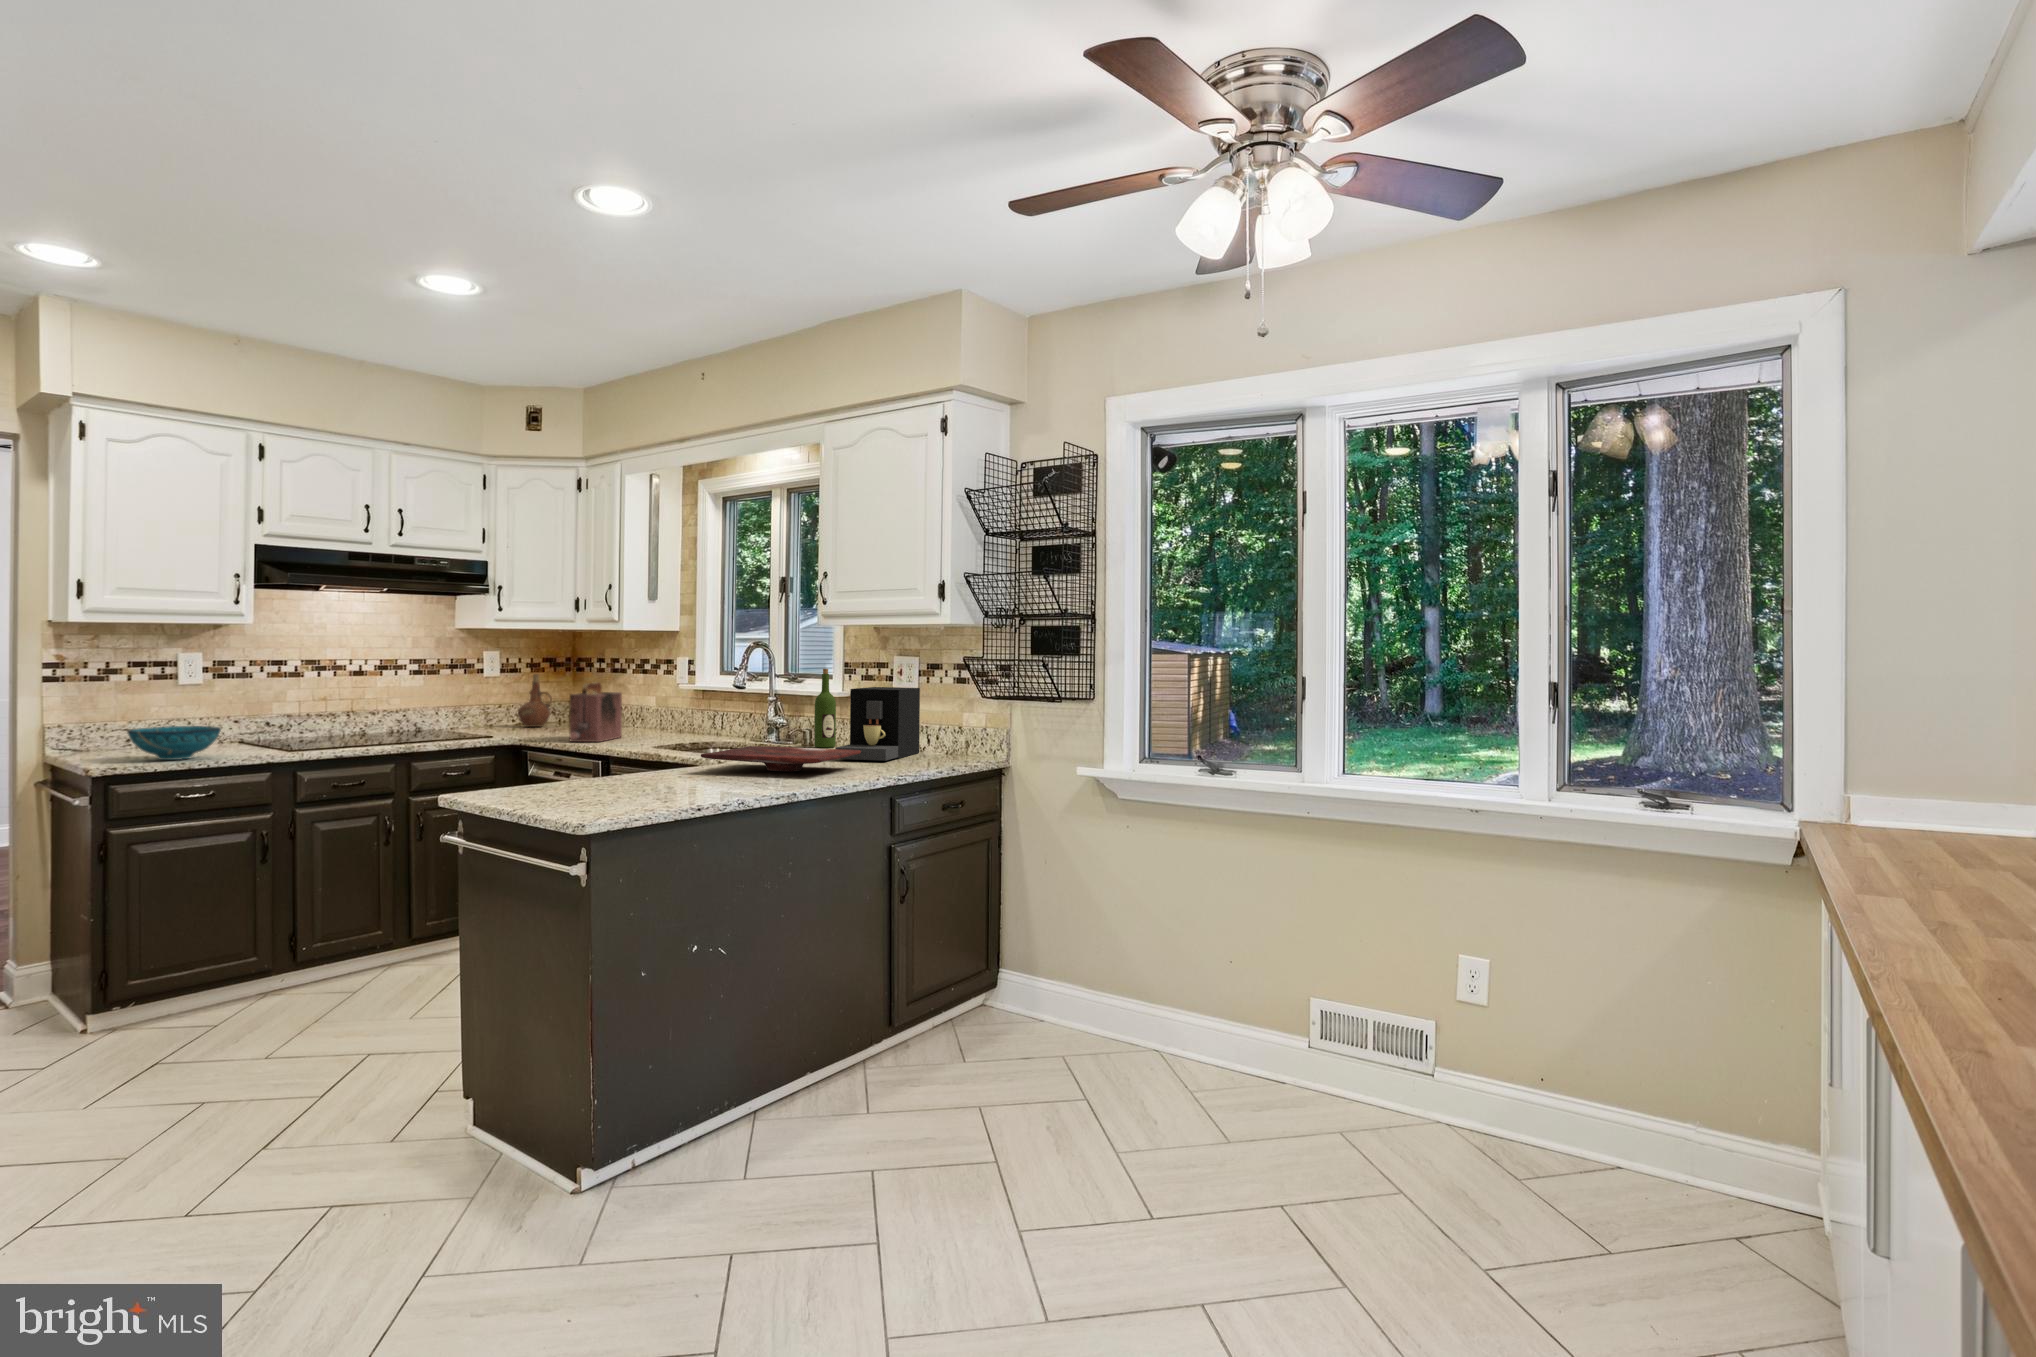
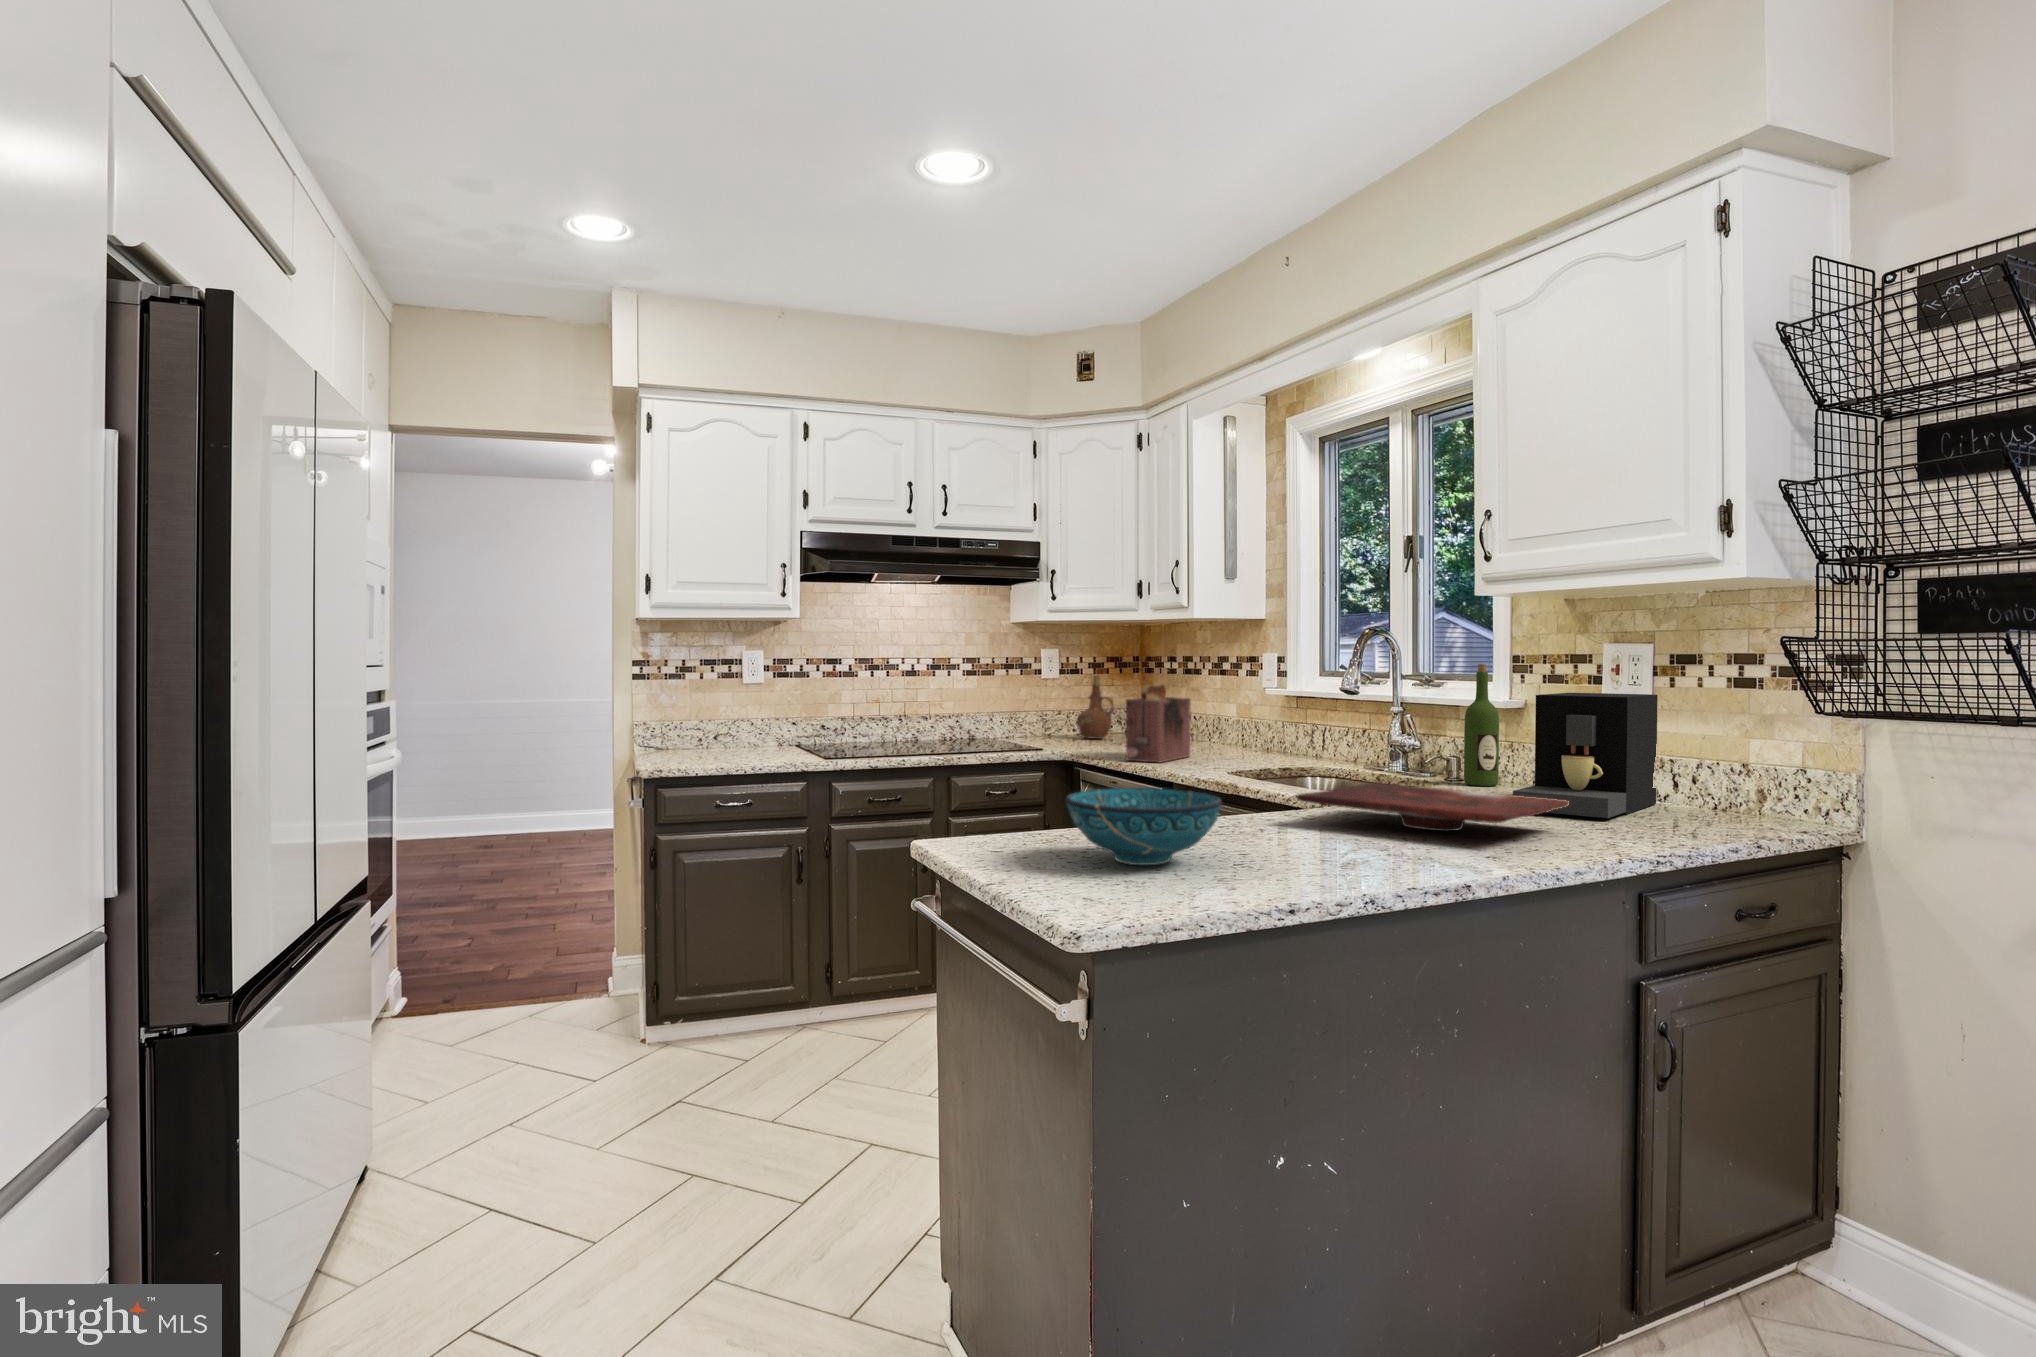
bowl: present [128,726,221,760] -> present [1065,788,1222,865]

